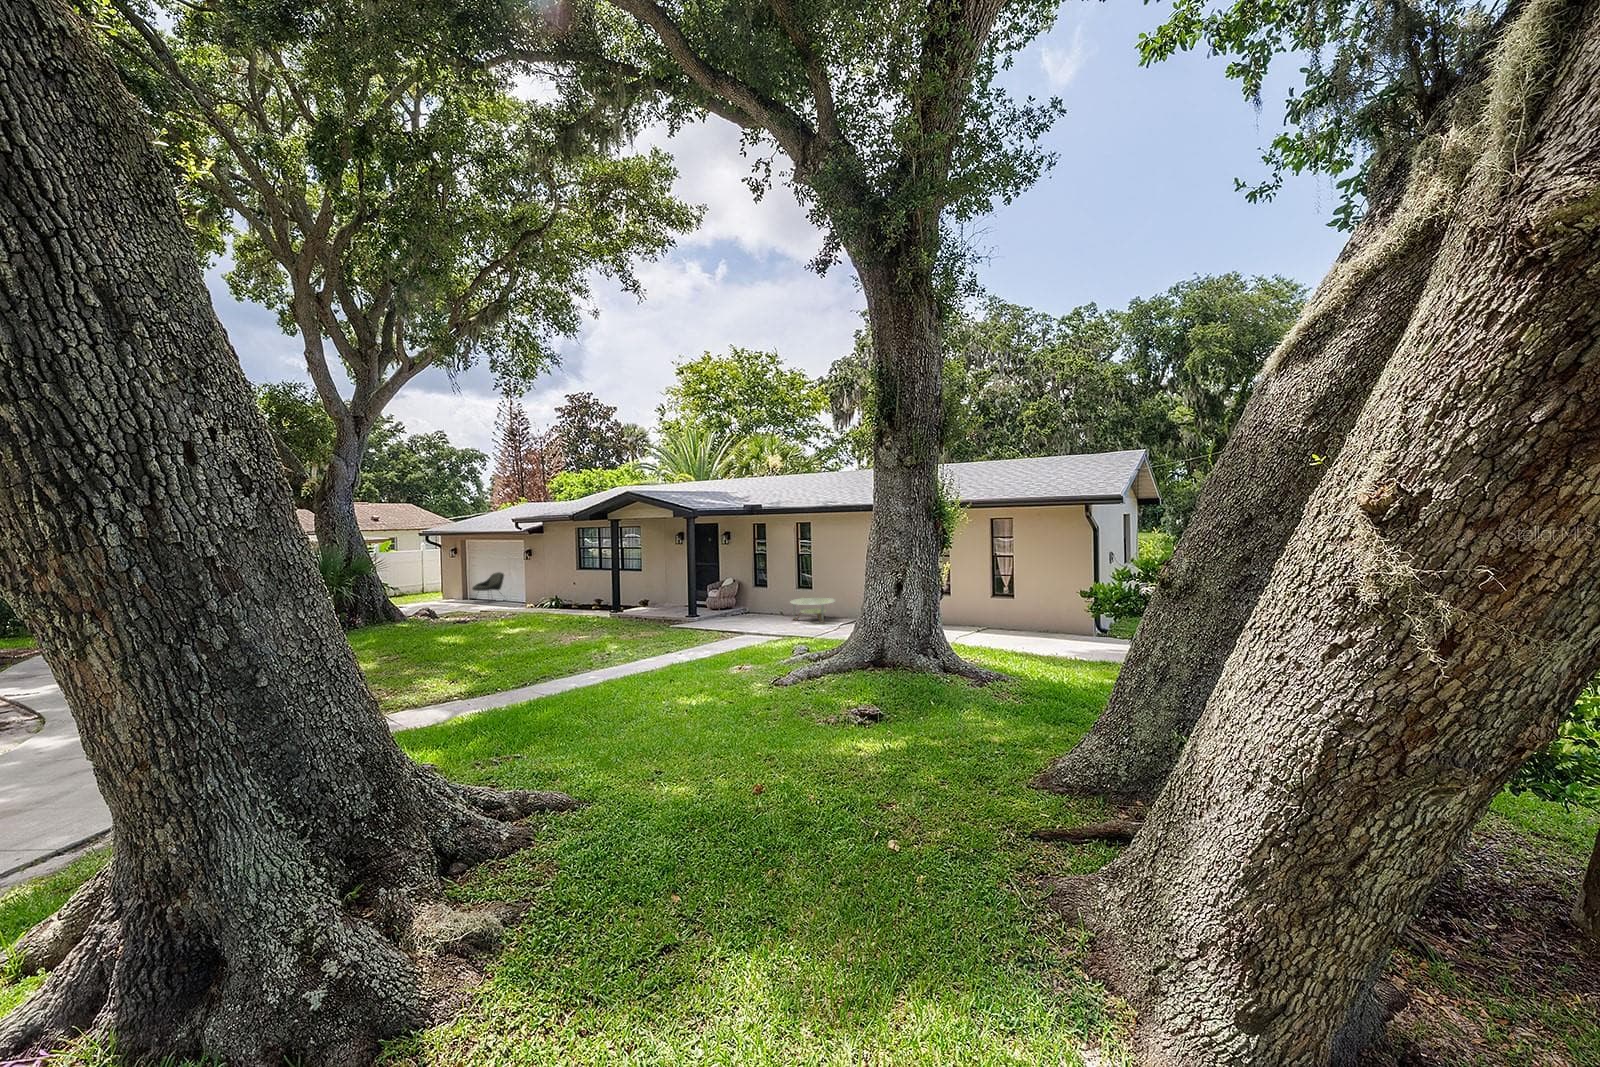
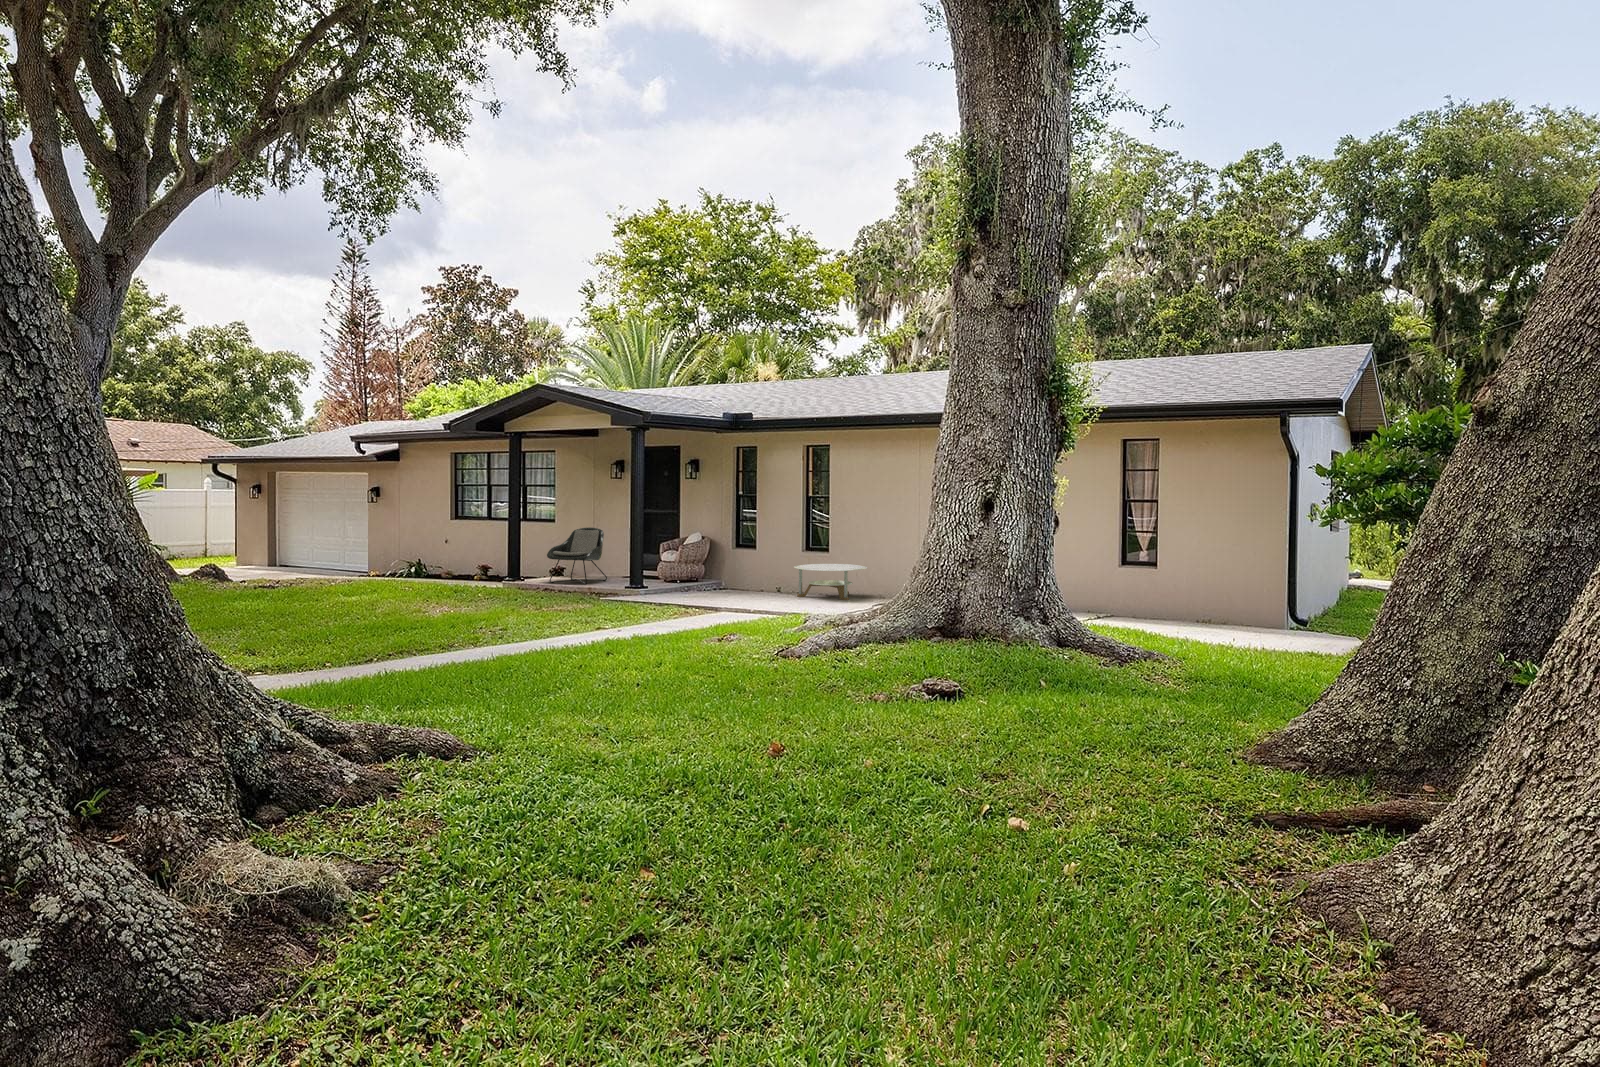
lounge chair: present [472,572,504,591] -> present [547,527,607,584]

